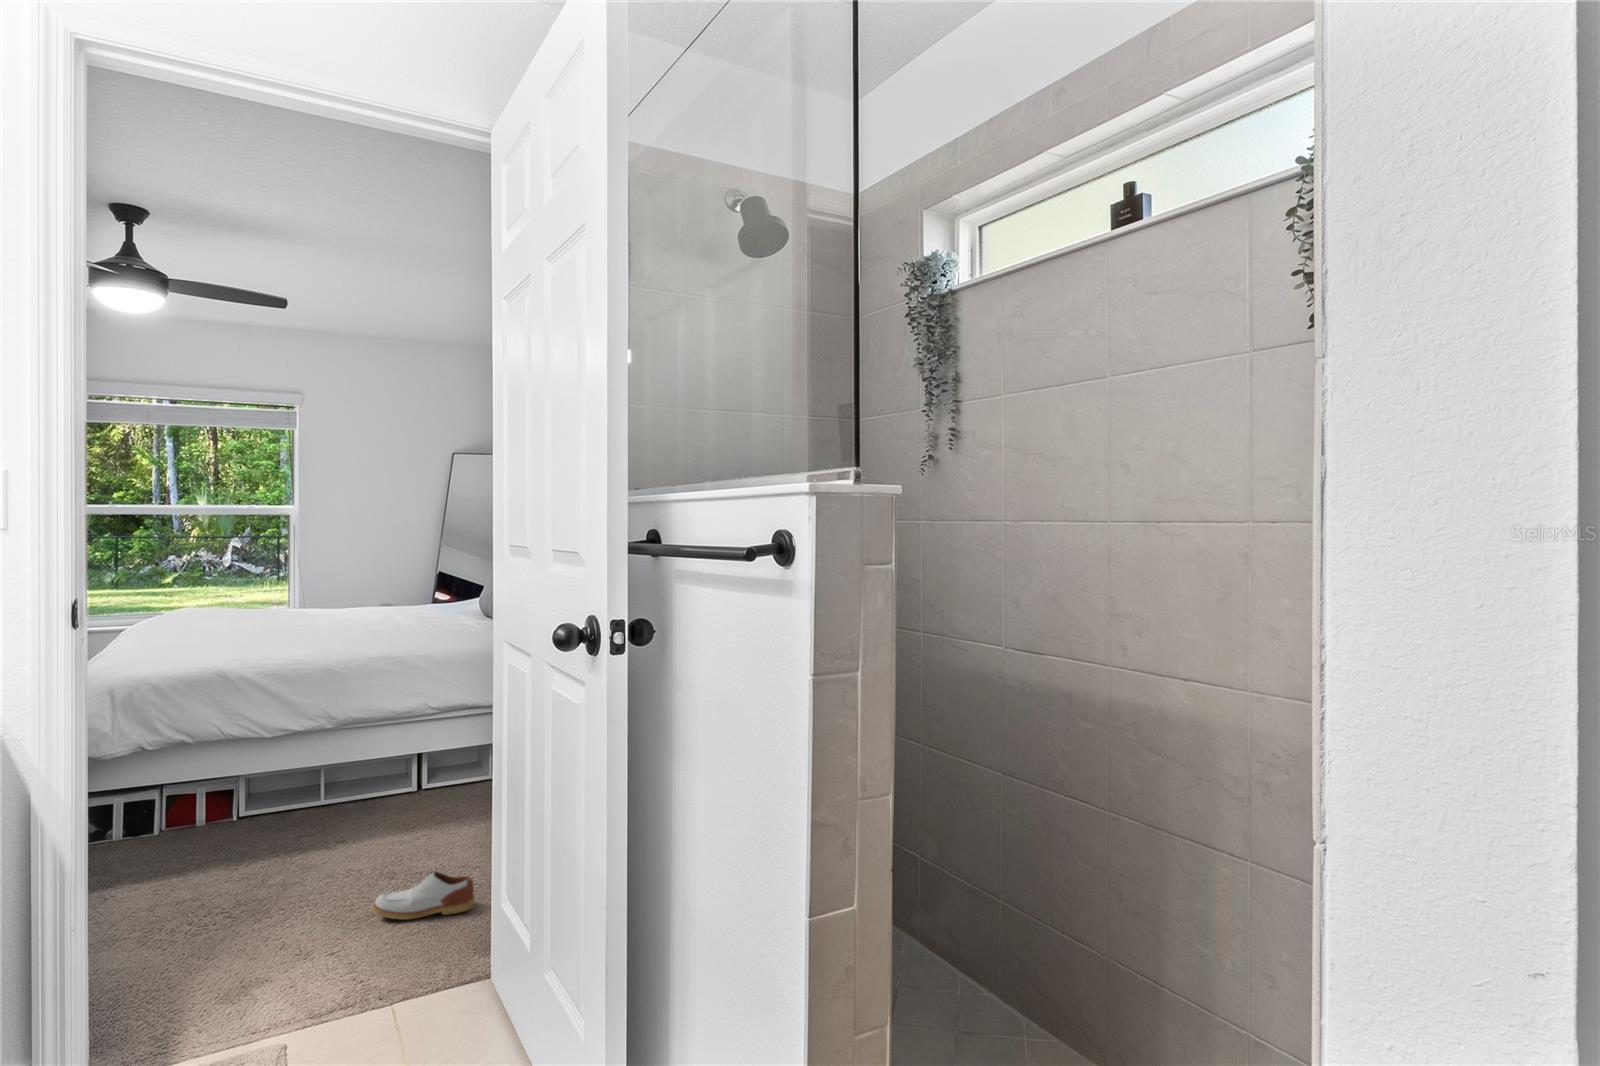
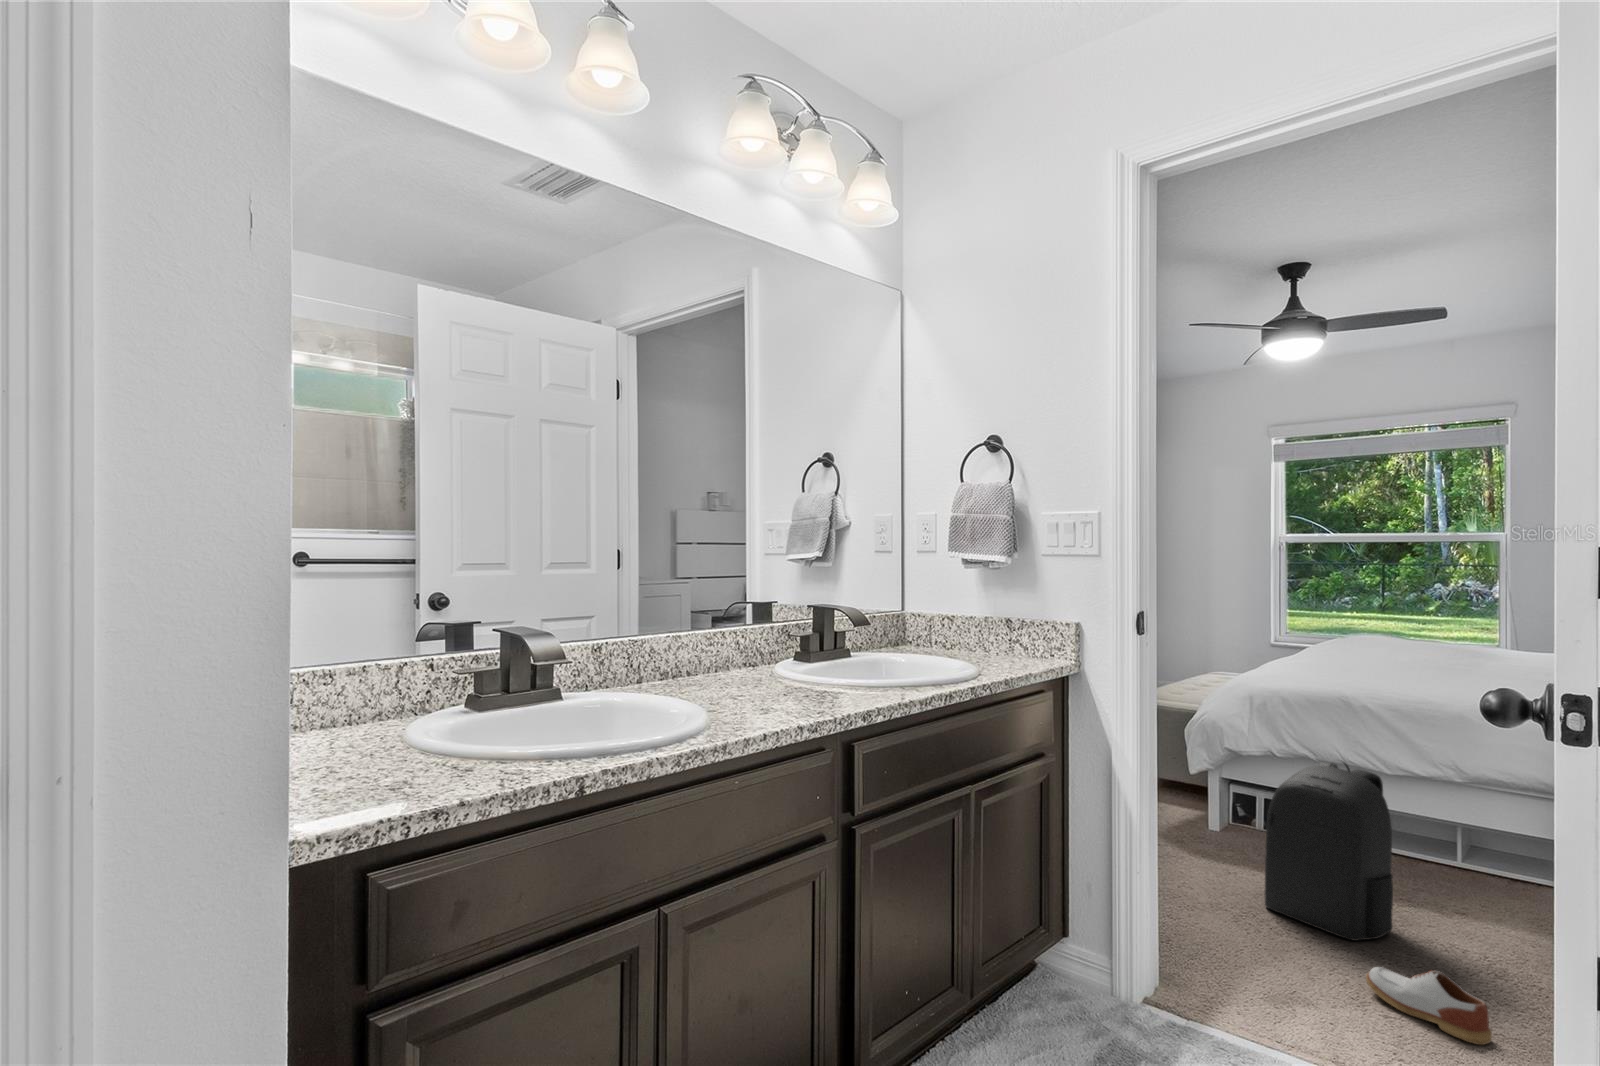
backpack: none [214,731,342,907] -> present [1265,762,1393,941]

